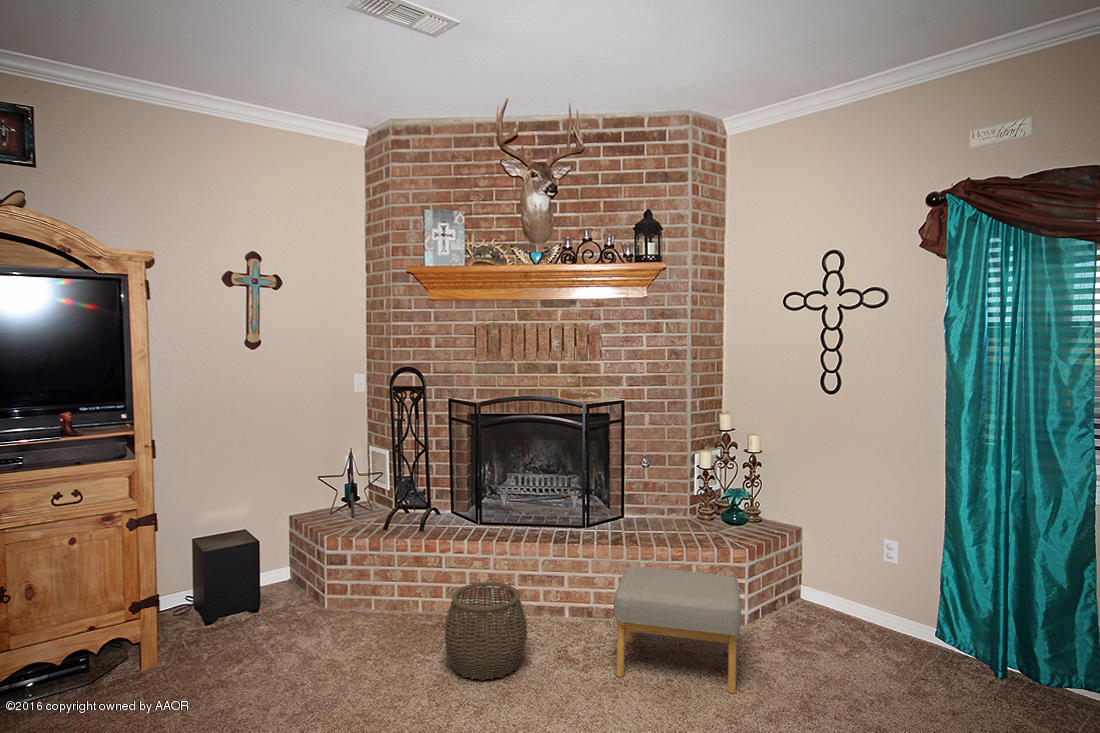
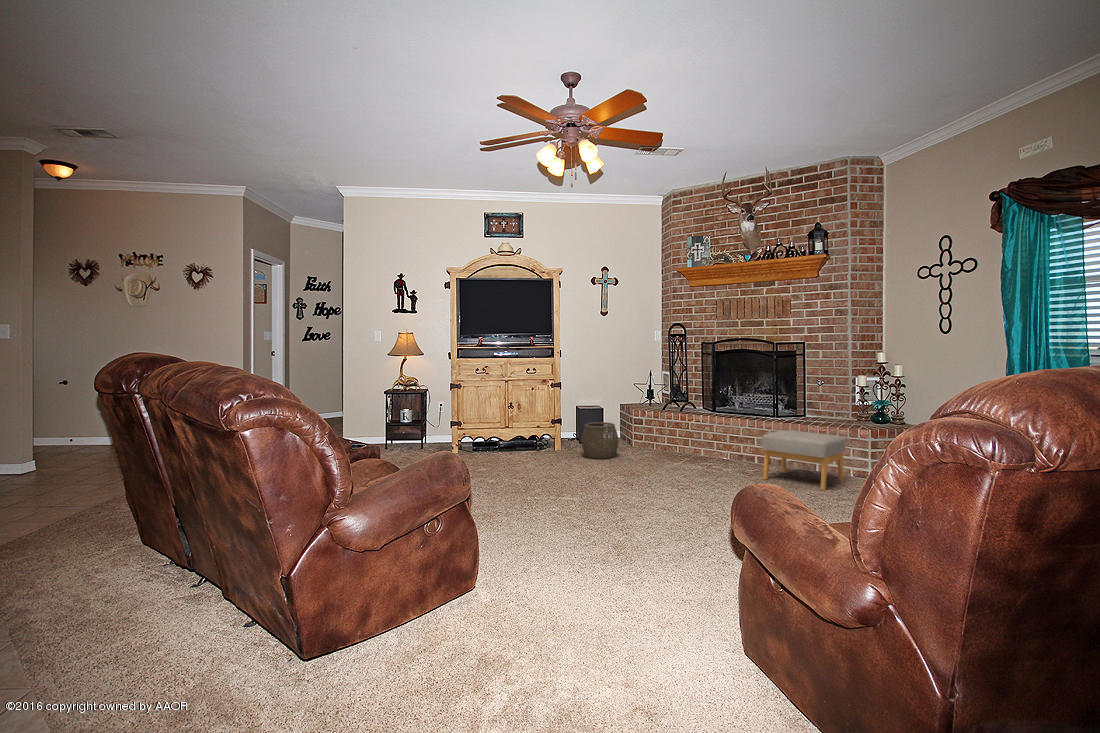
woven basket: present [444,582,527,680] -> present [581,422,619,459]

